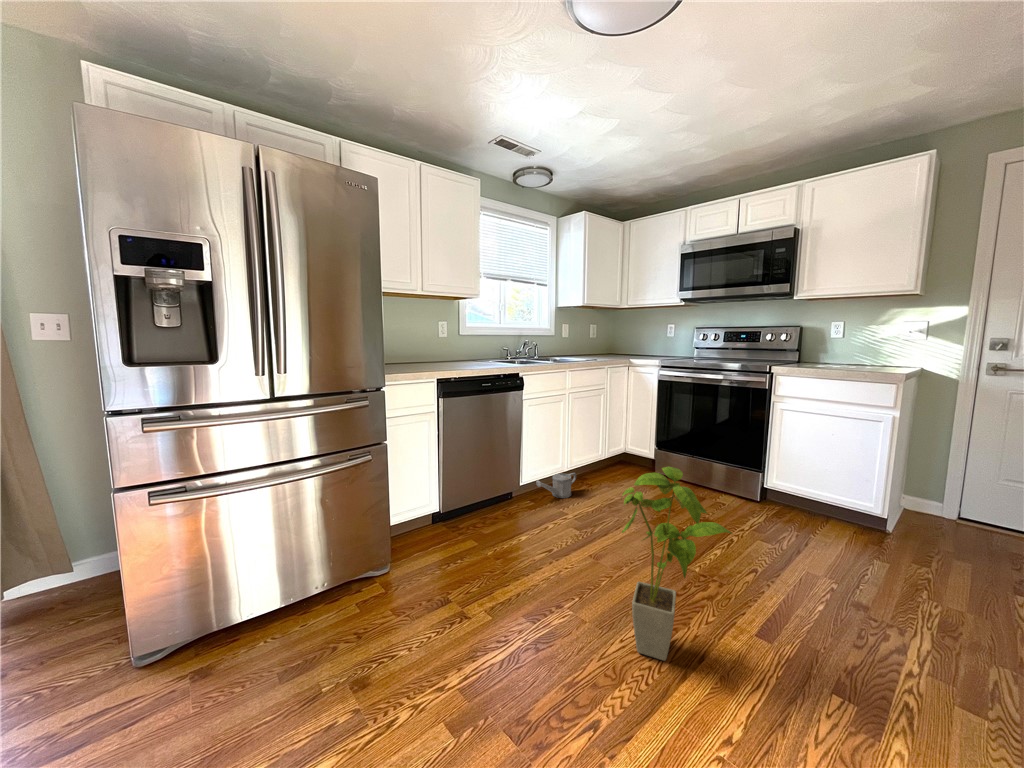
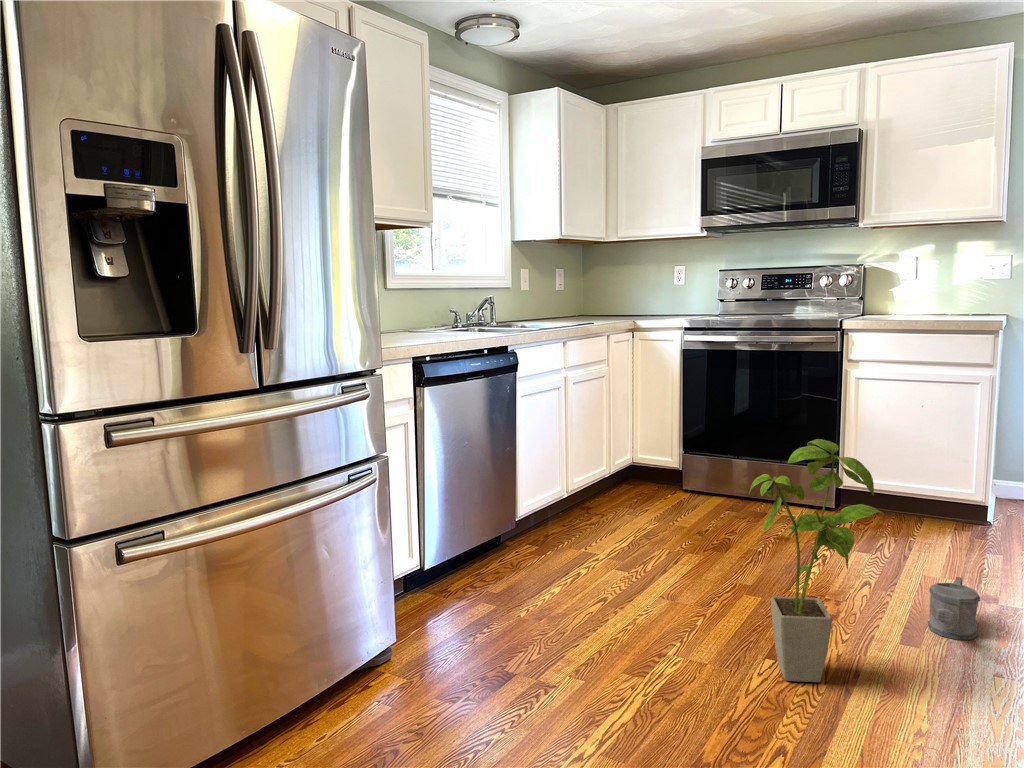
watering can: present [536,473,576,498] -> present [928,577,980,640]

